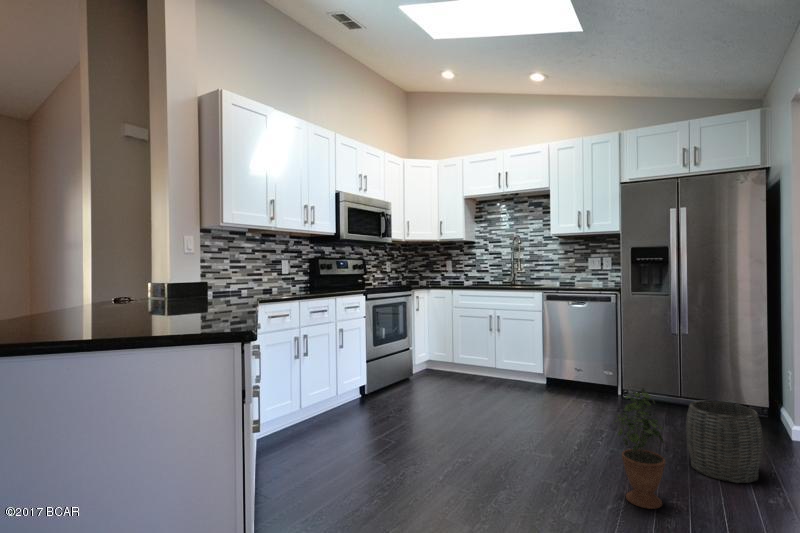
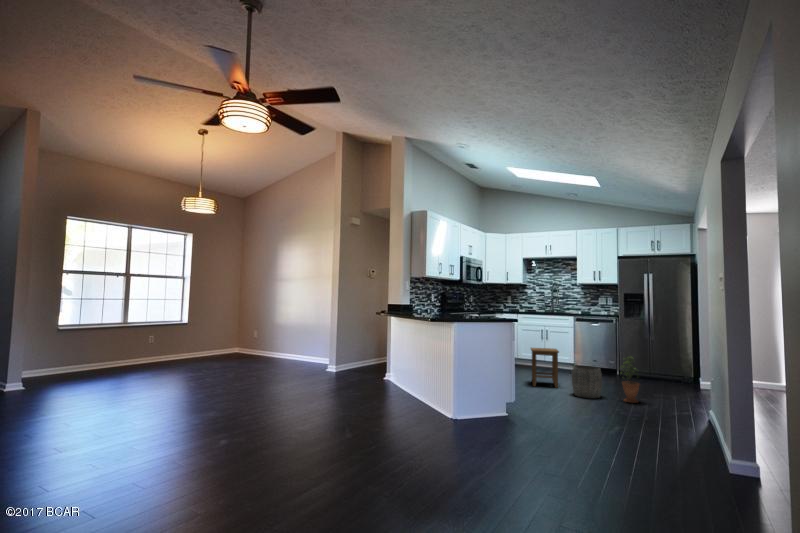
stool: none [439,357,496,444] -> present [531,348,559,388]
woven basket: present [686,401,763,483] -> present [572,366,602,398]

